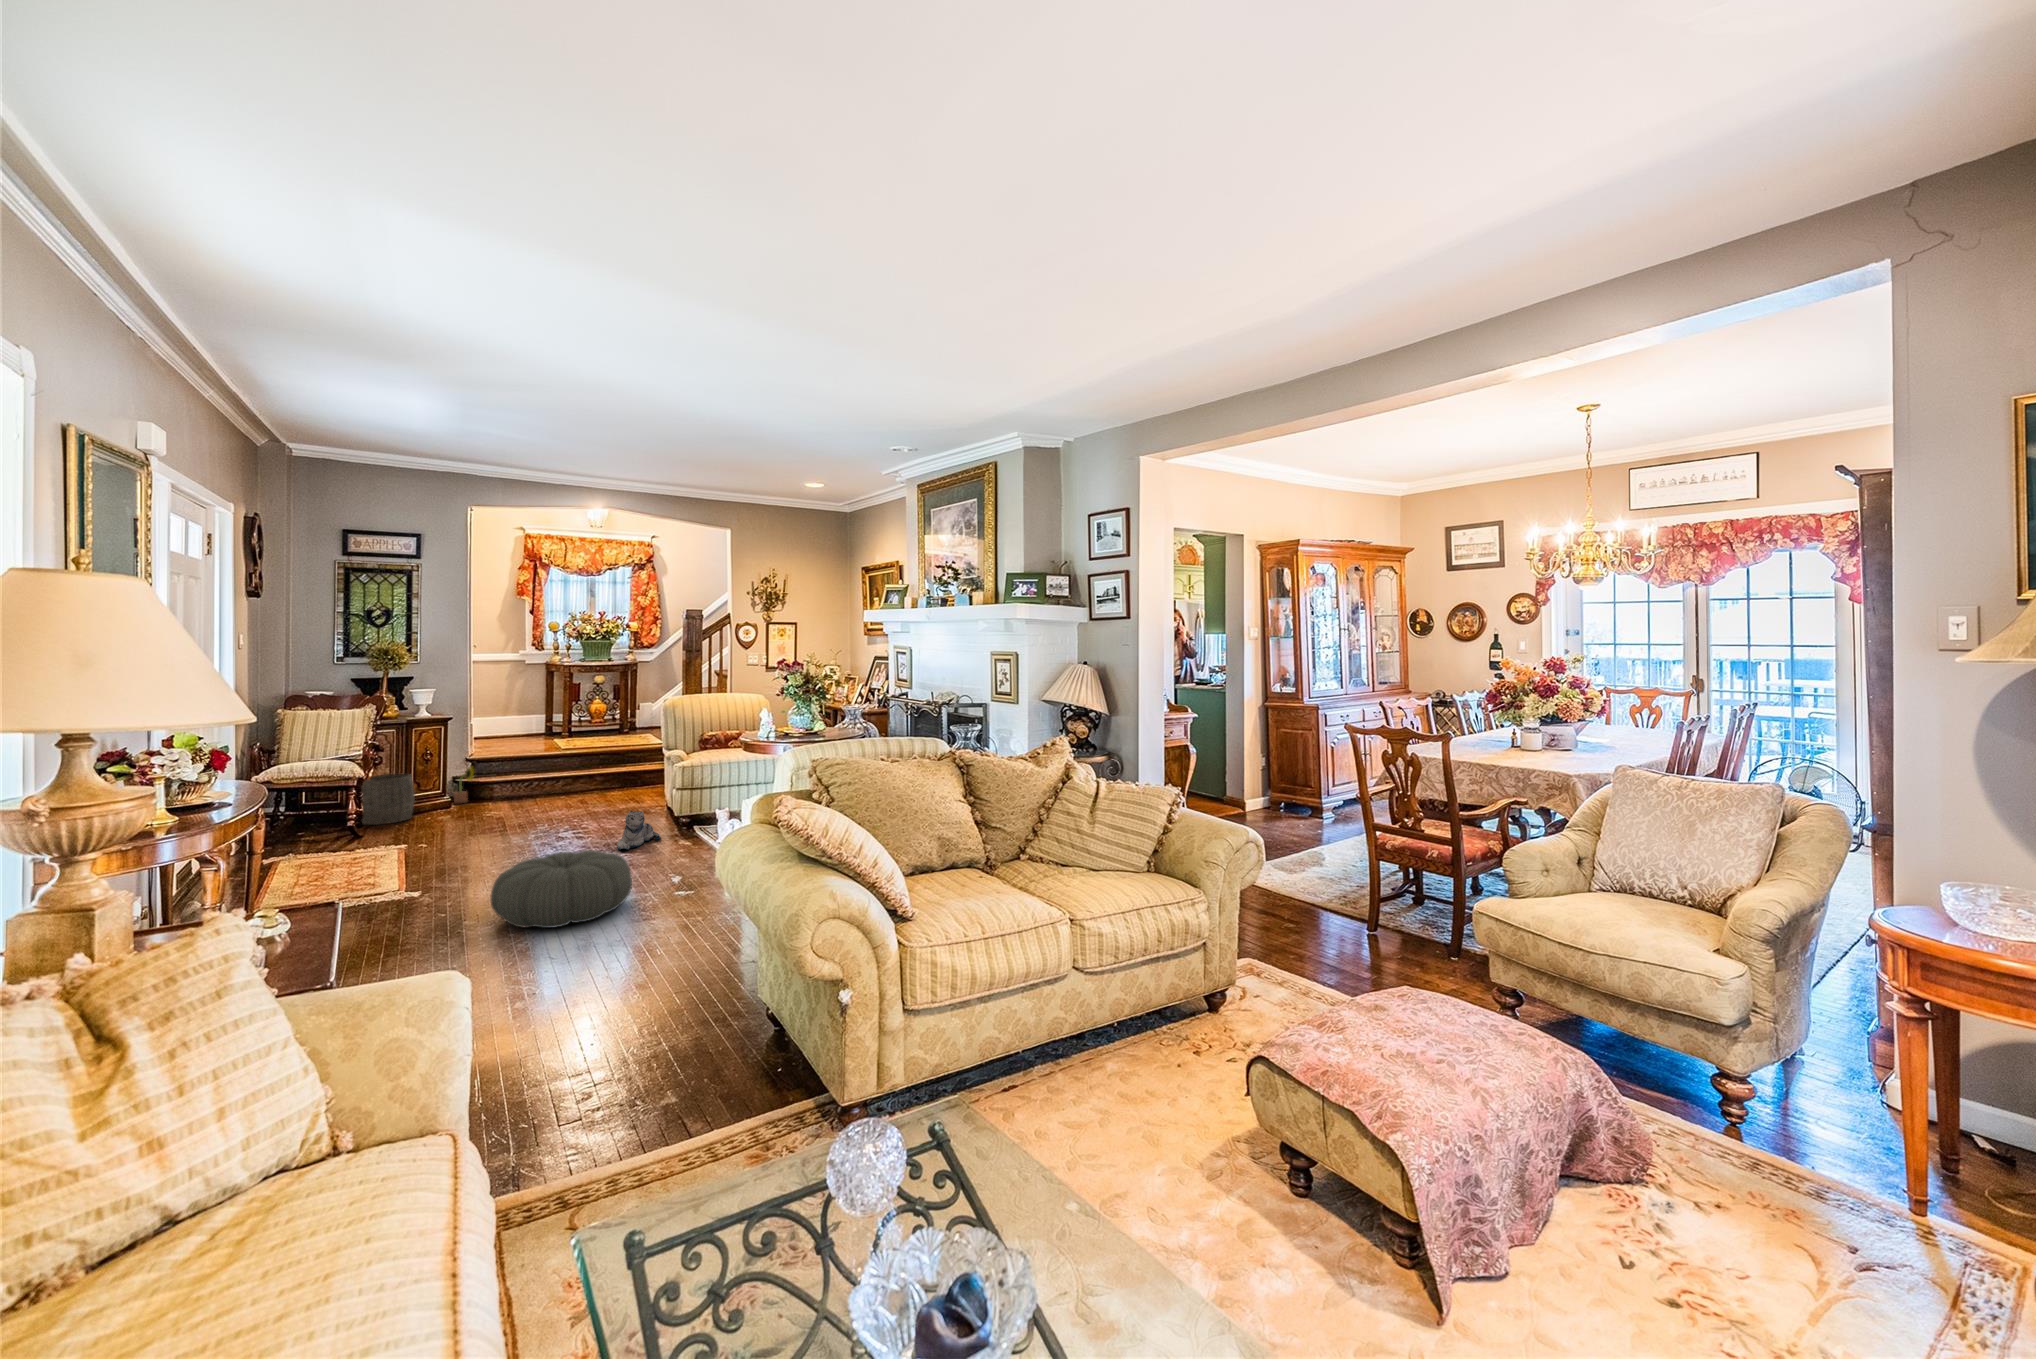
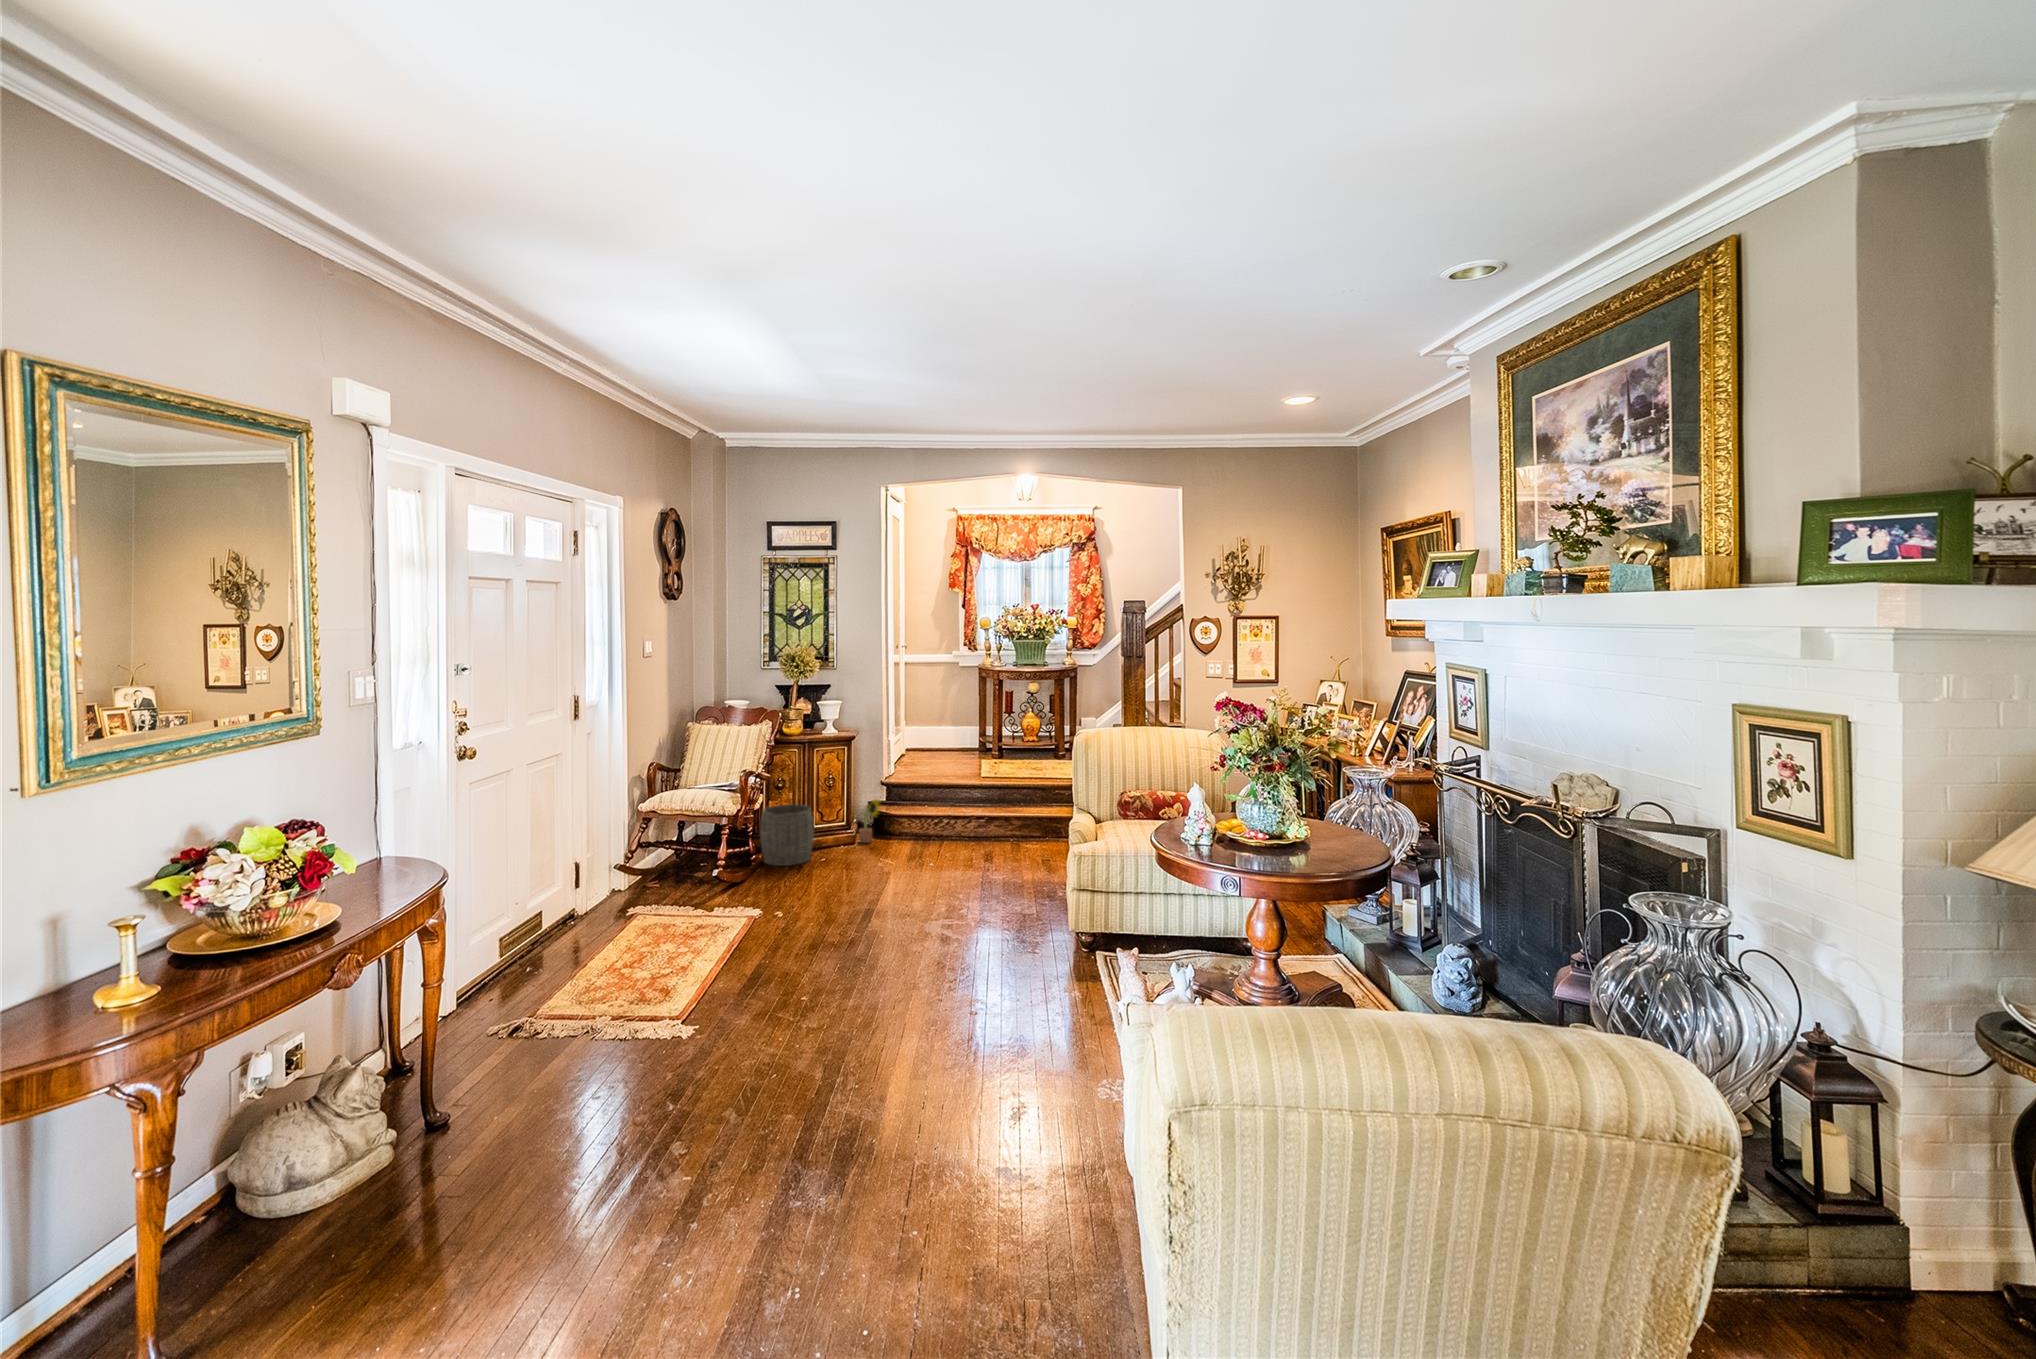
plush toy: present [617,811,660,850] -> none [995,911,1058,974]
pouf: present [490,850,632,928] -> none [778,1000,976,1155]

